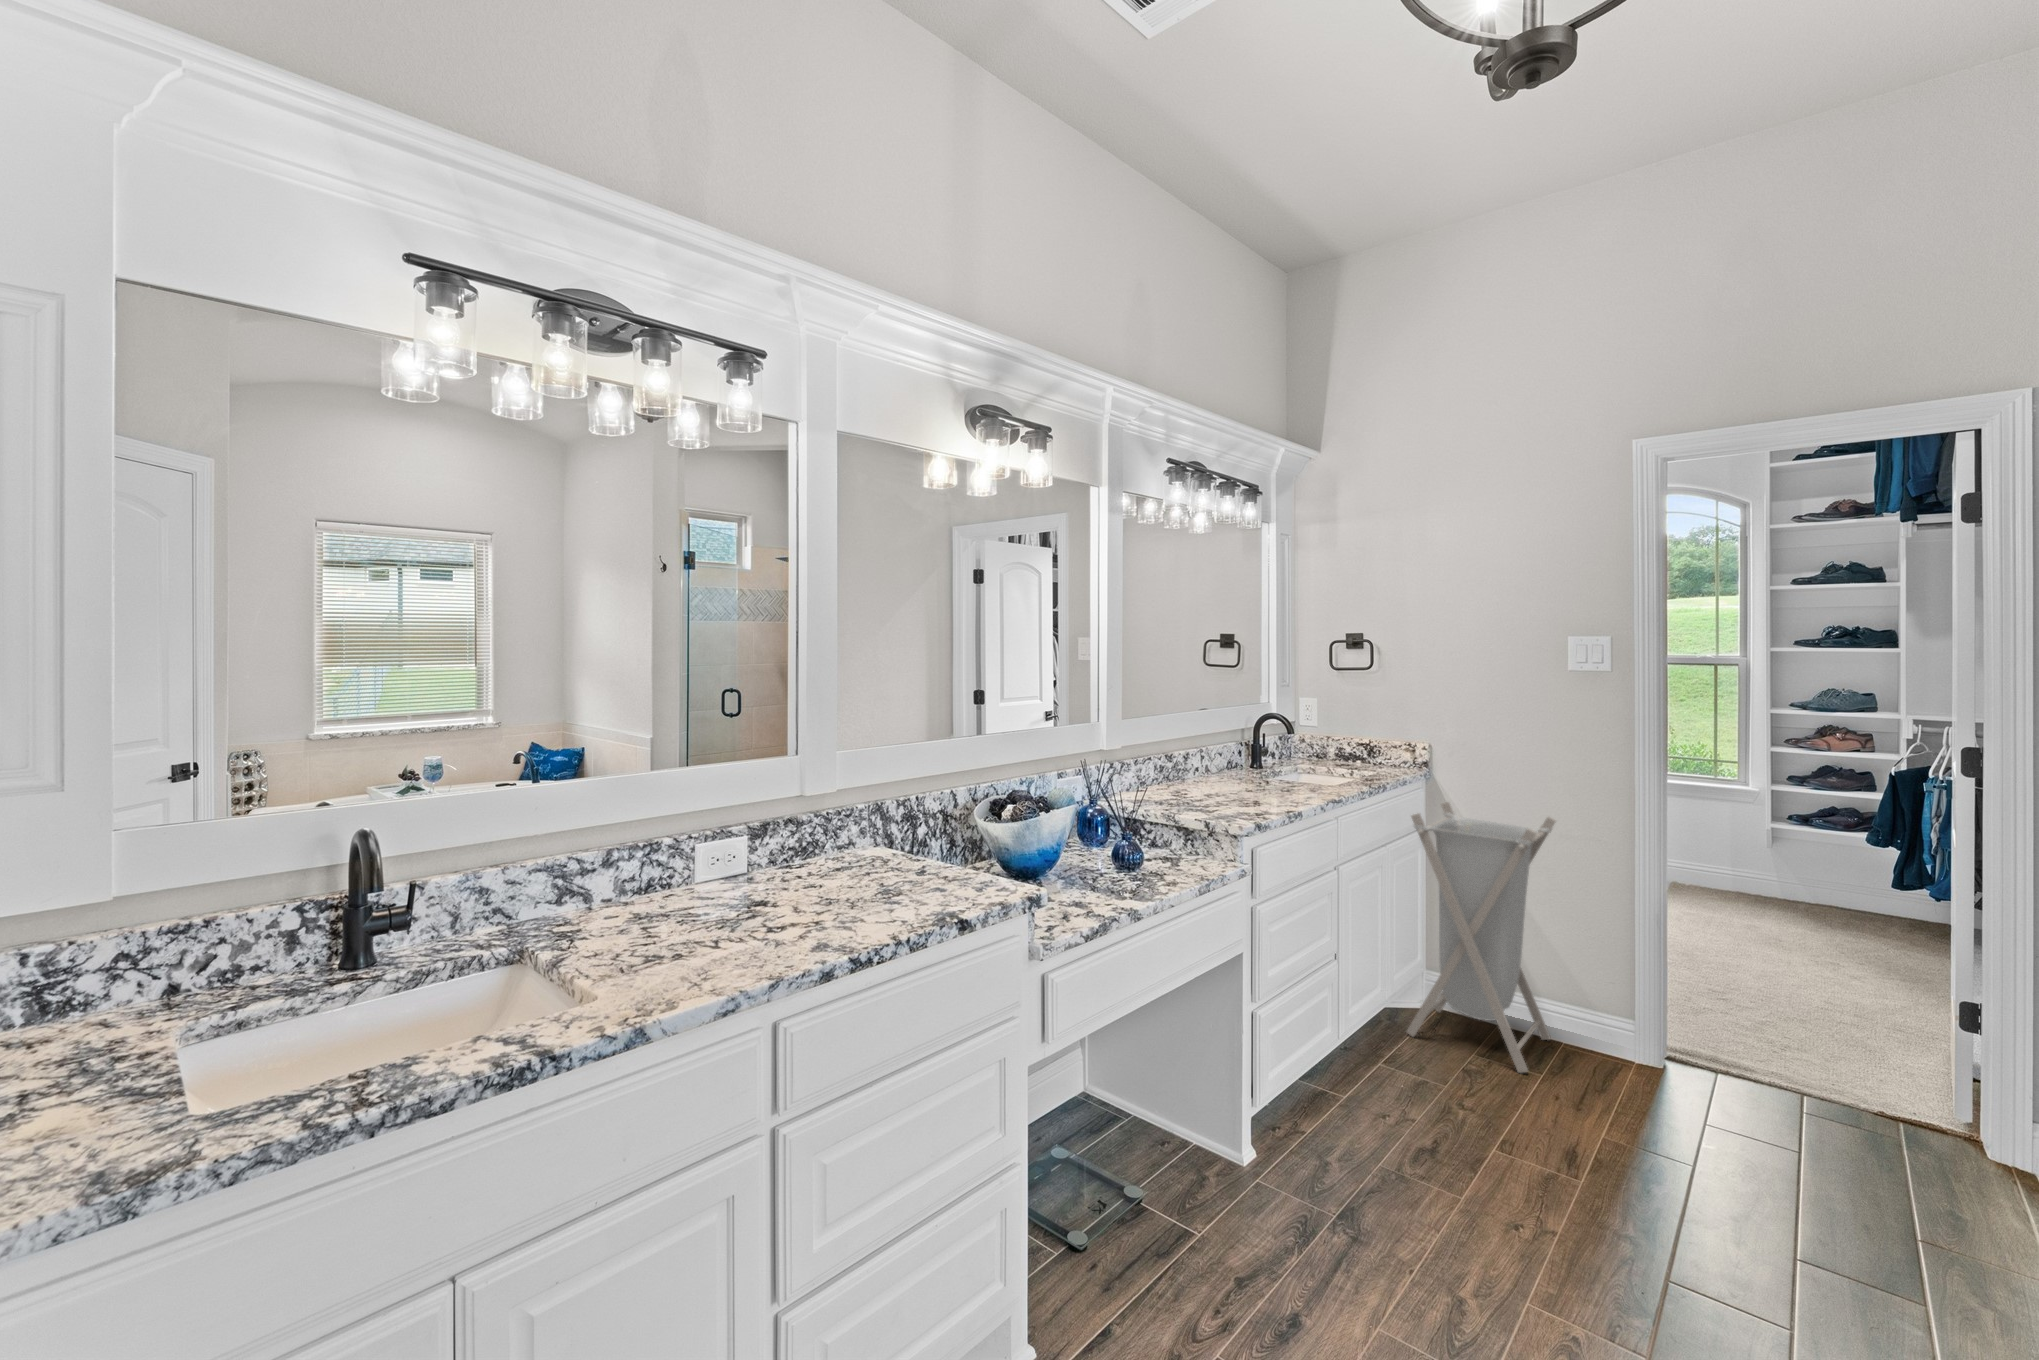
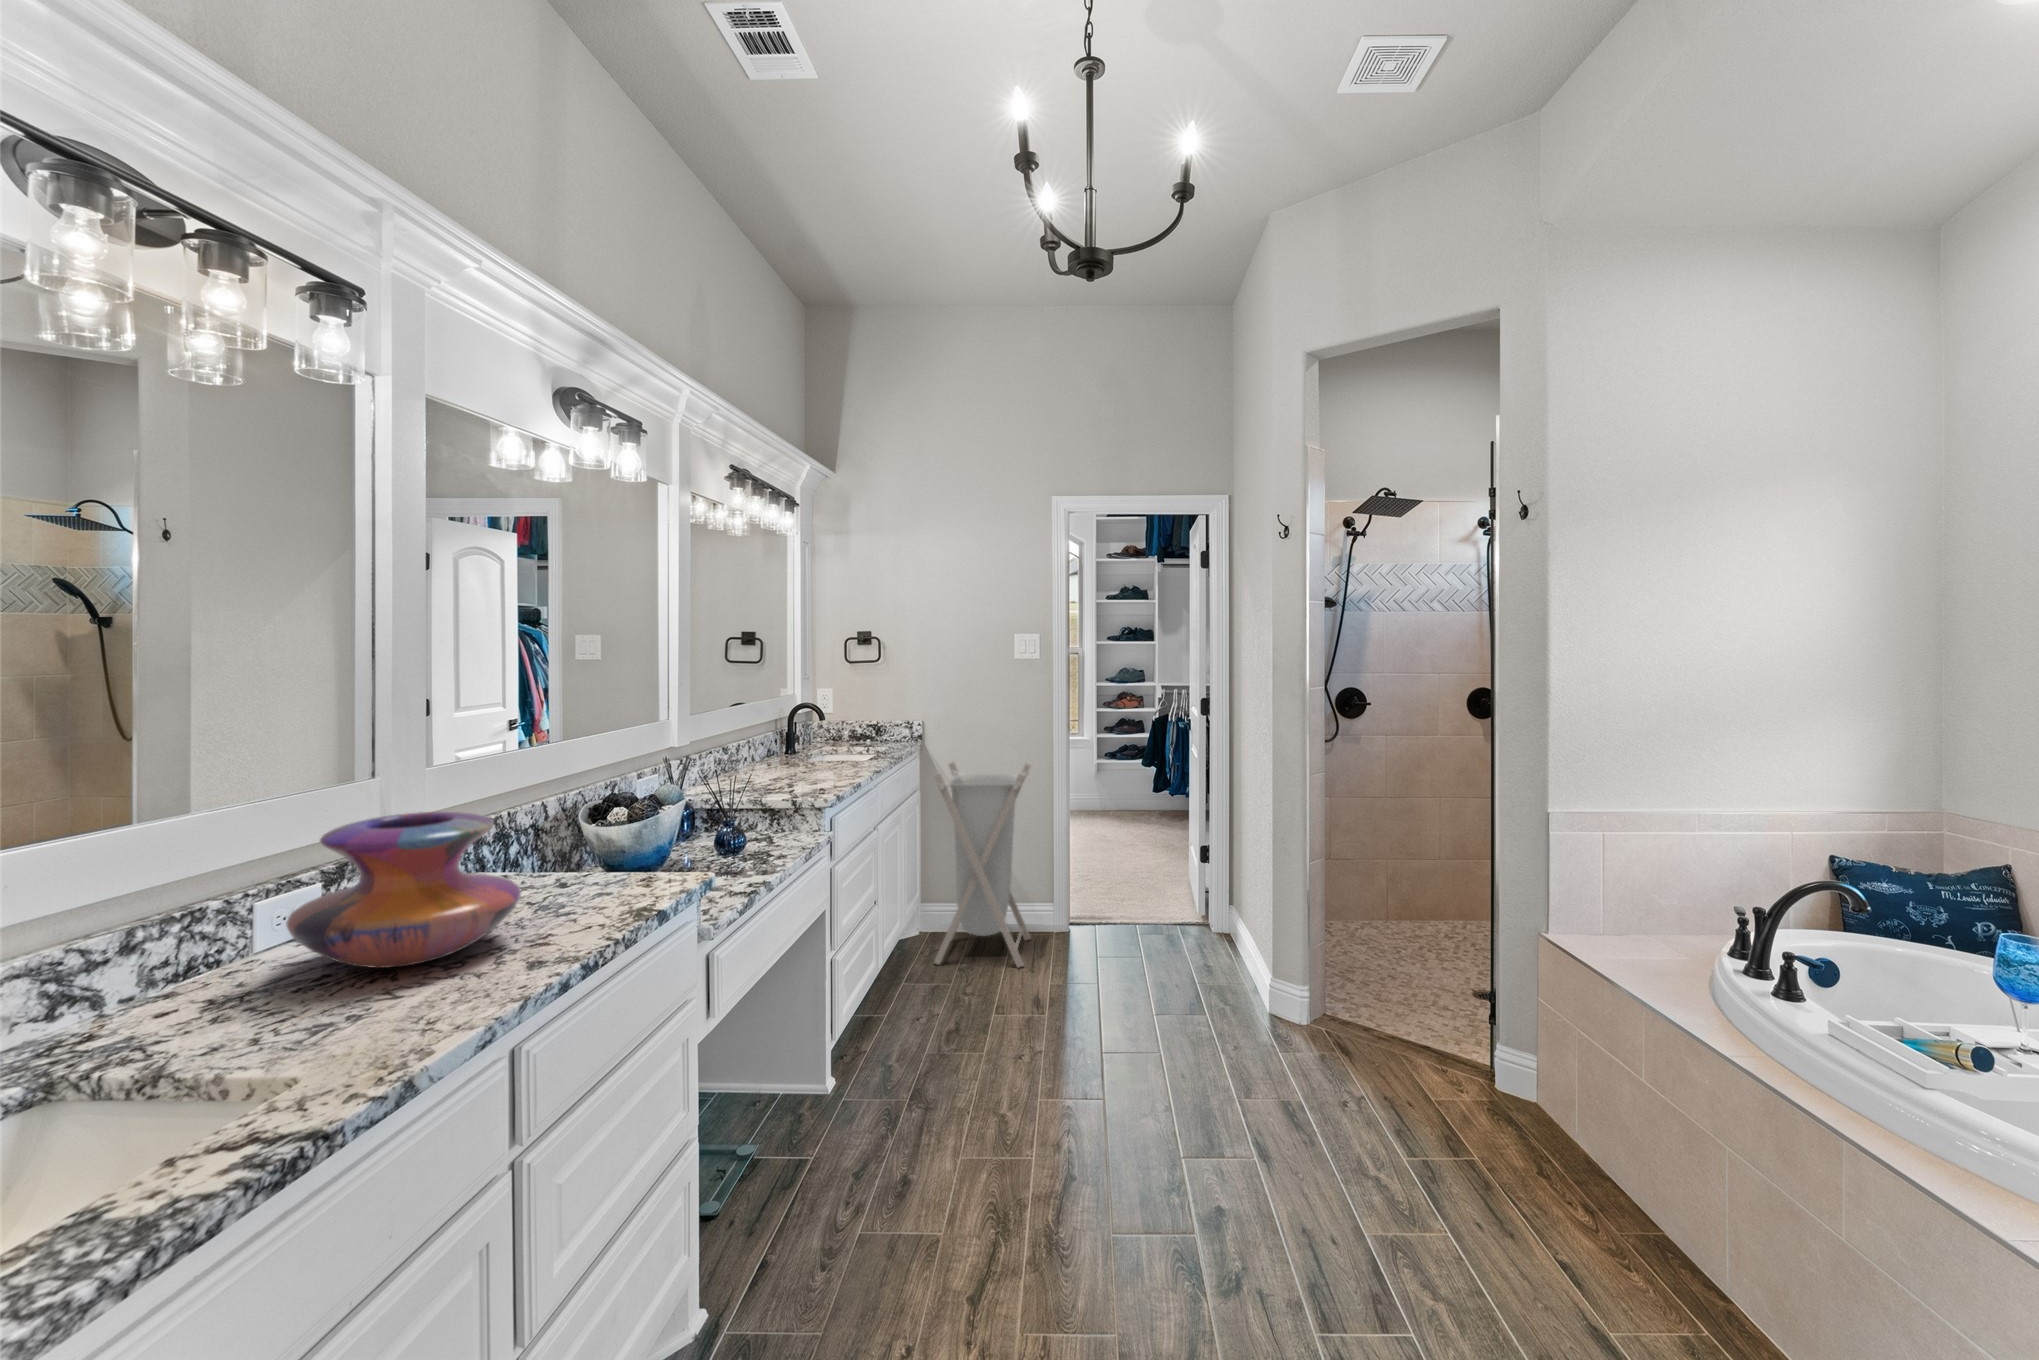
decorative vase: none [682,792,843,920] -> present [286,812,521,968]

